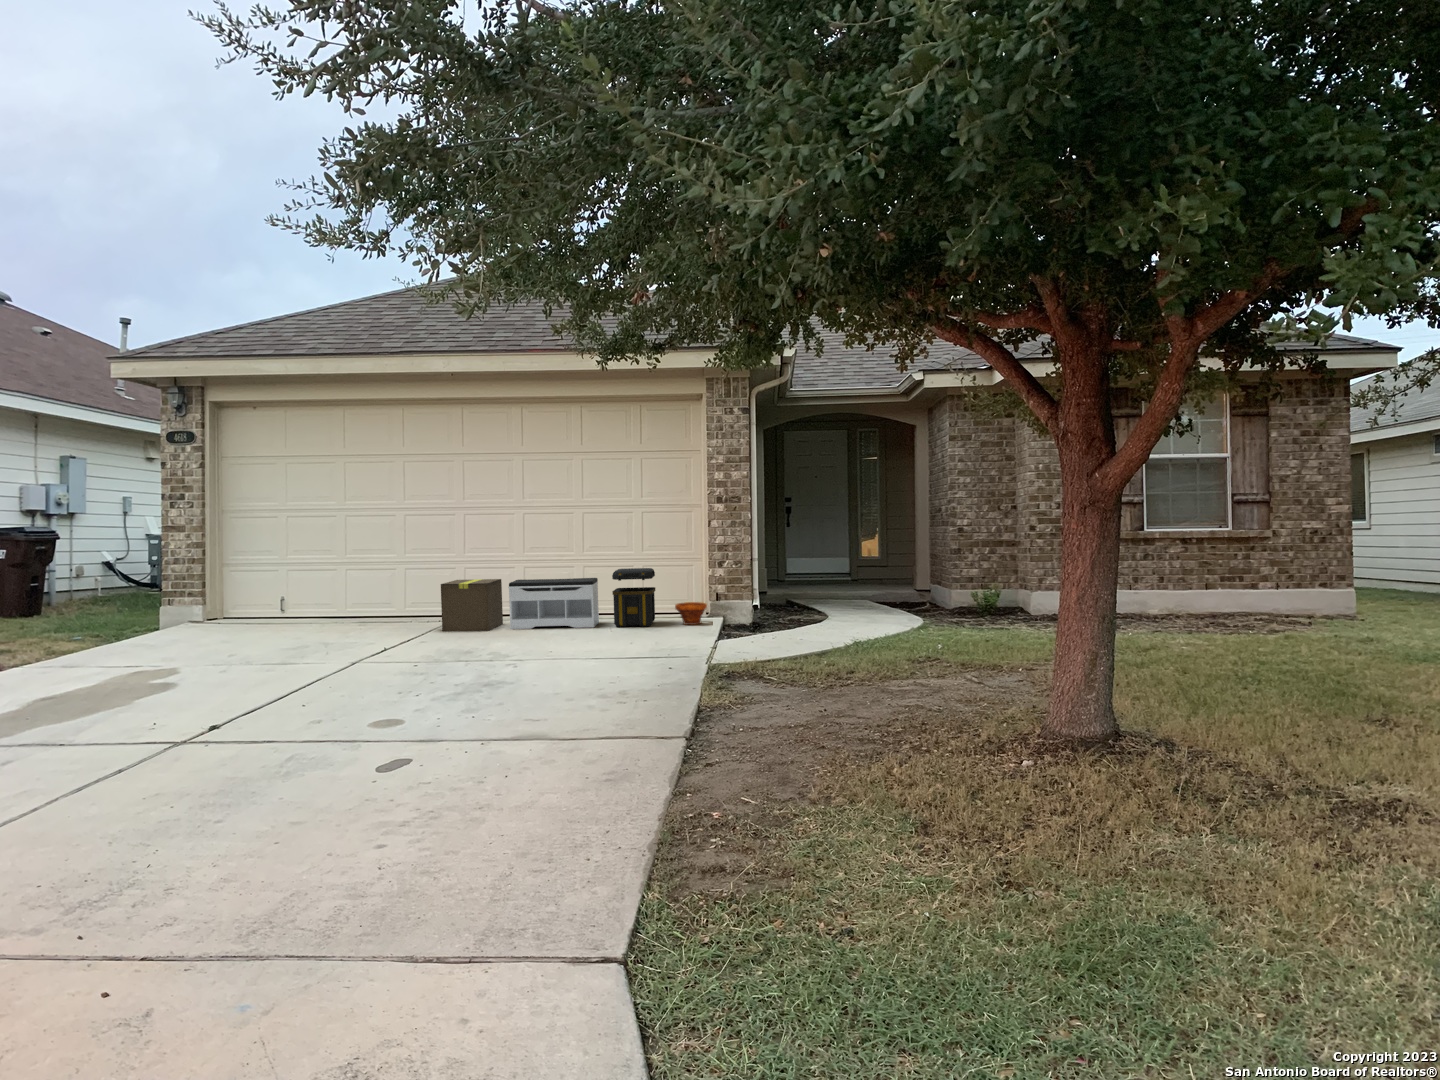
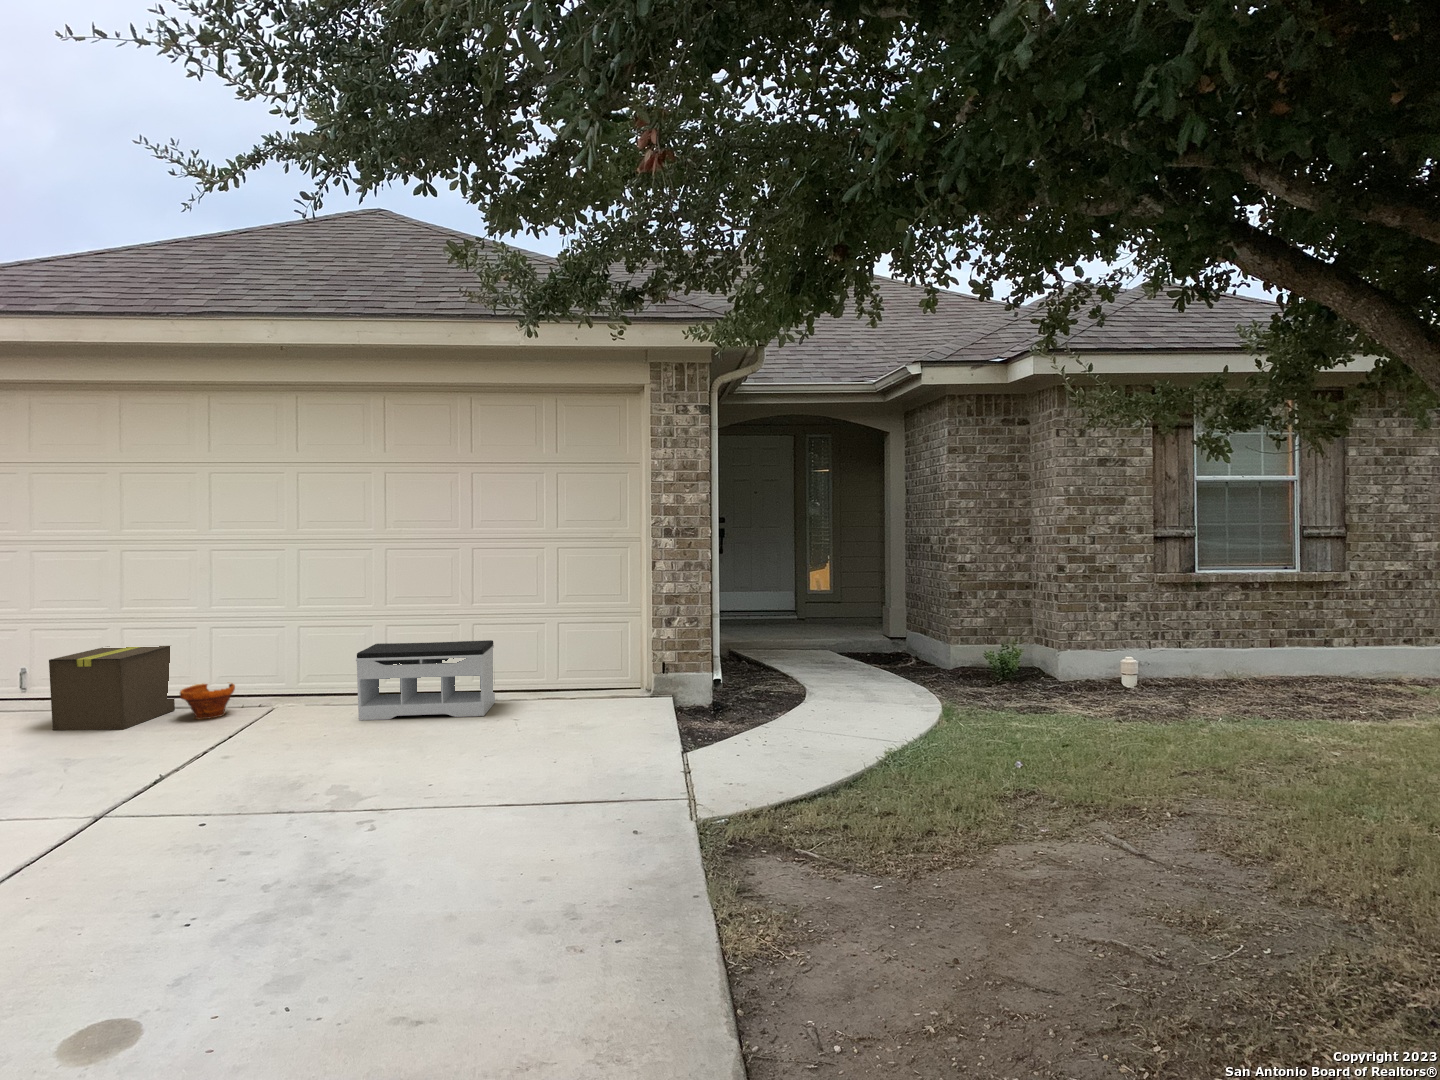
toolbox: present [612,568,655,627] -> none [511,627,576,715]
cardboard box: present [441,579,503,631] -> present [49,646,175,730]
planter: present [675,602,707,625] -> present [180,683,235,719]

